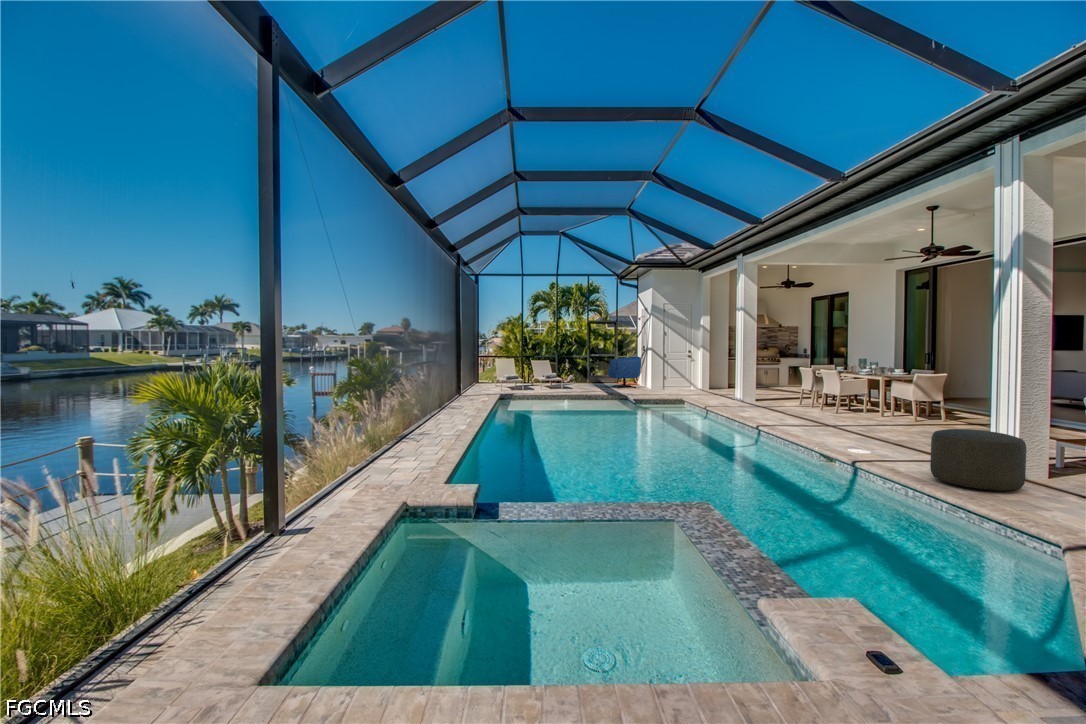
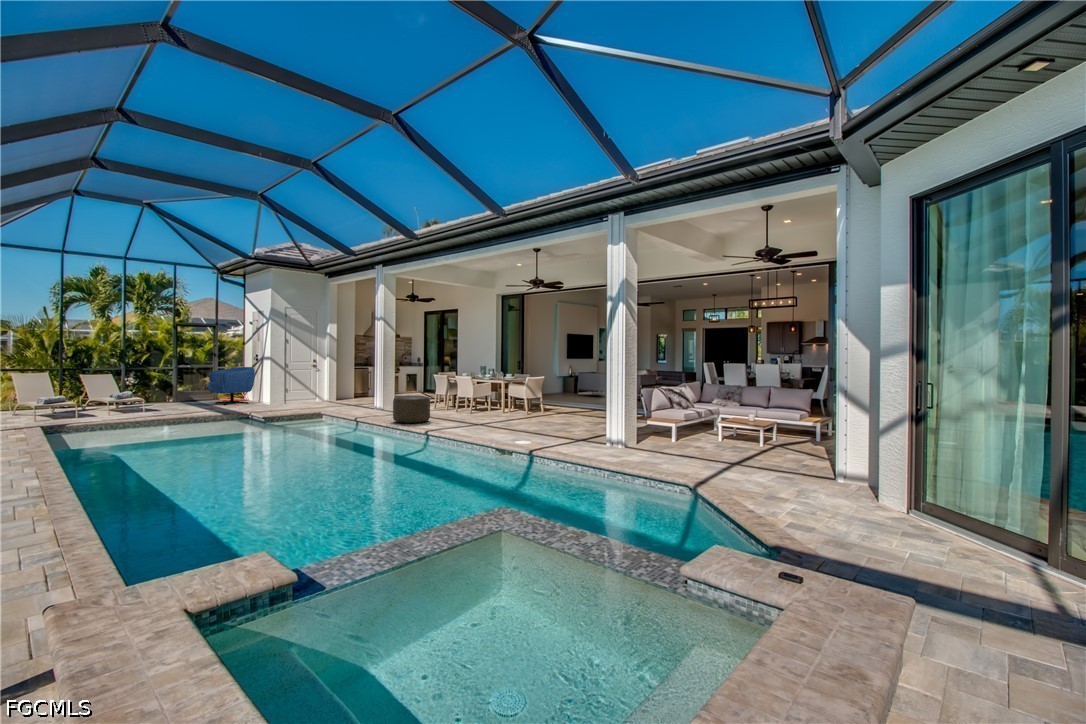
ottoman: present [930,429,1027,490] -> present [393,395,430,423]

